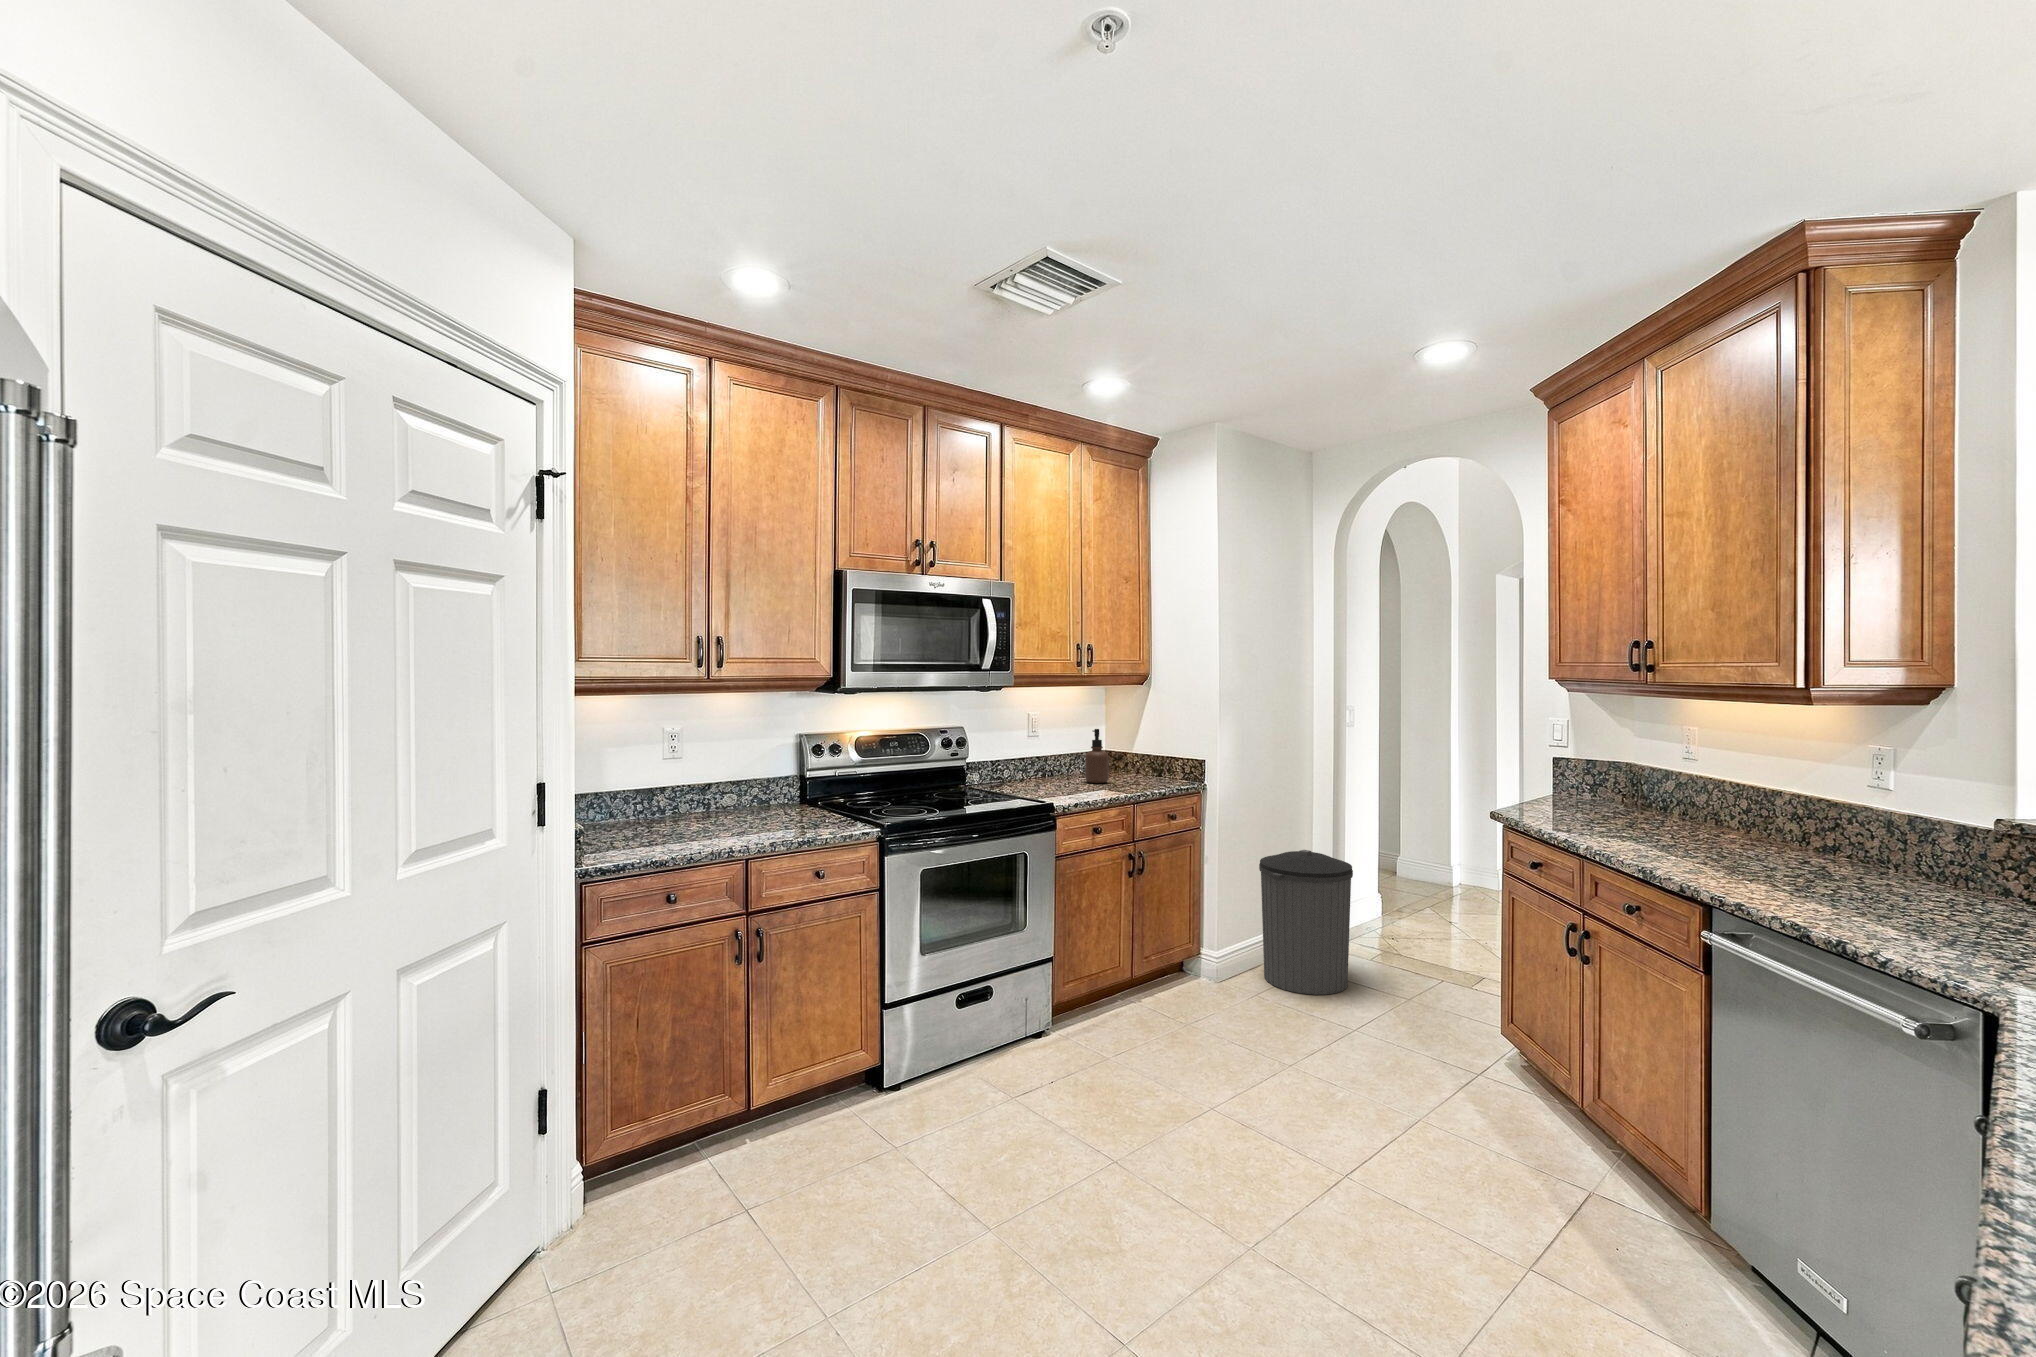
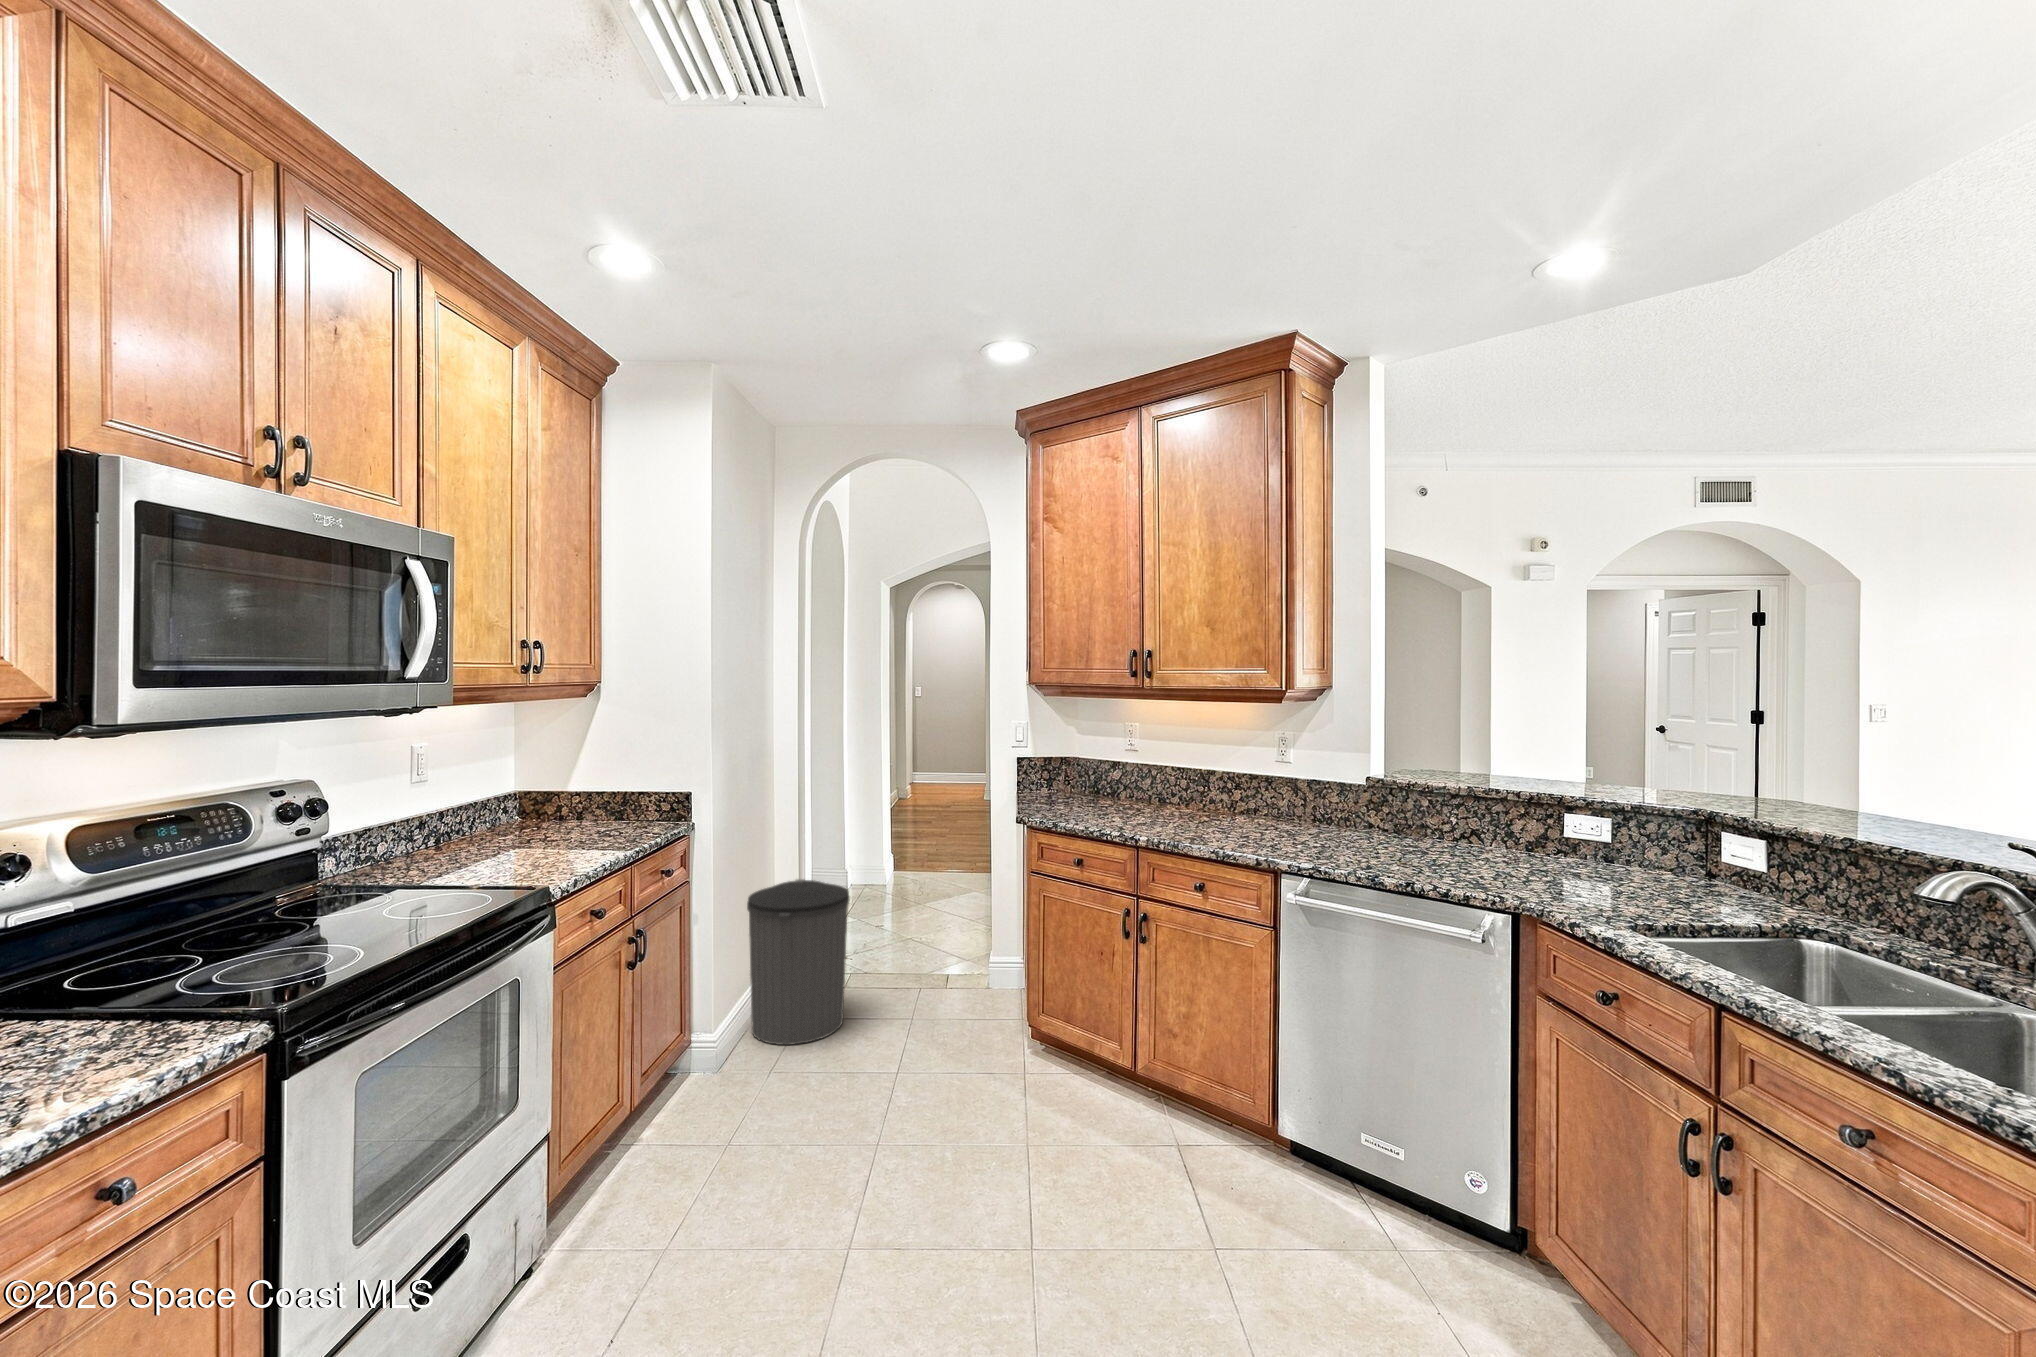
soap dispenser: present [1085,729,1109,783] -> none [527,762,566,842]

